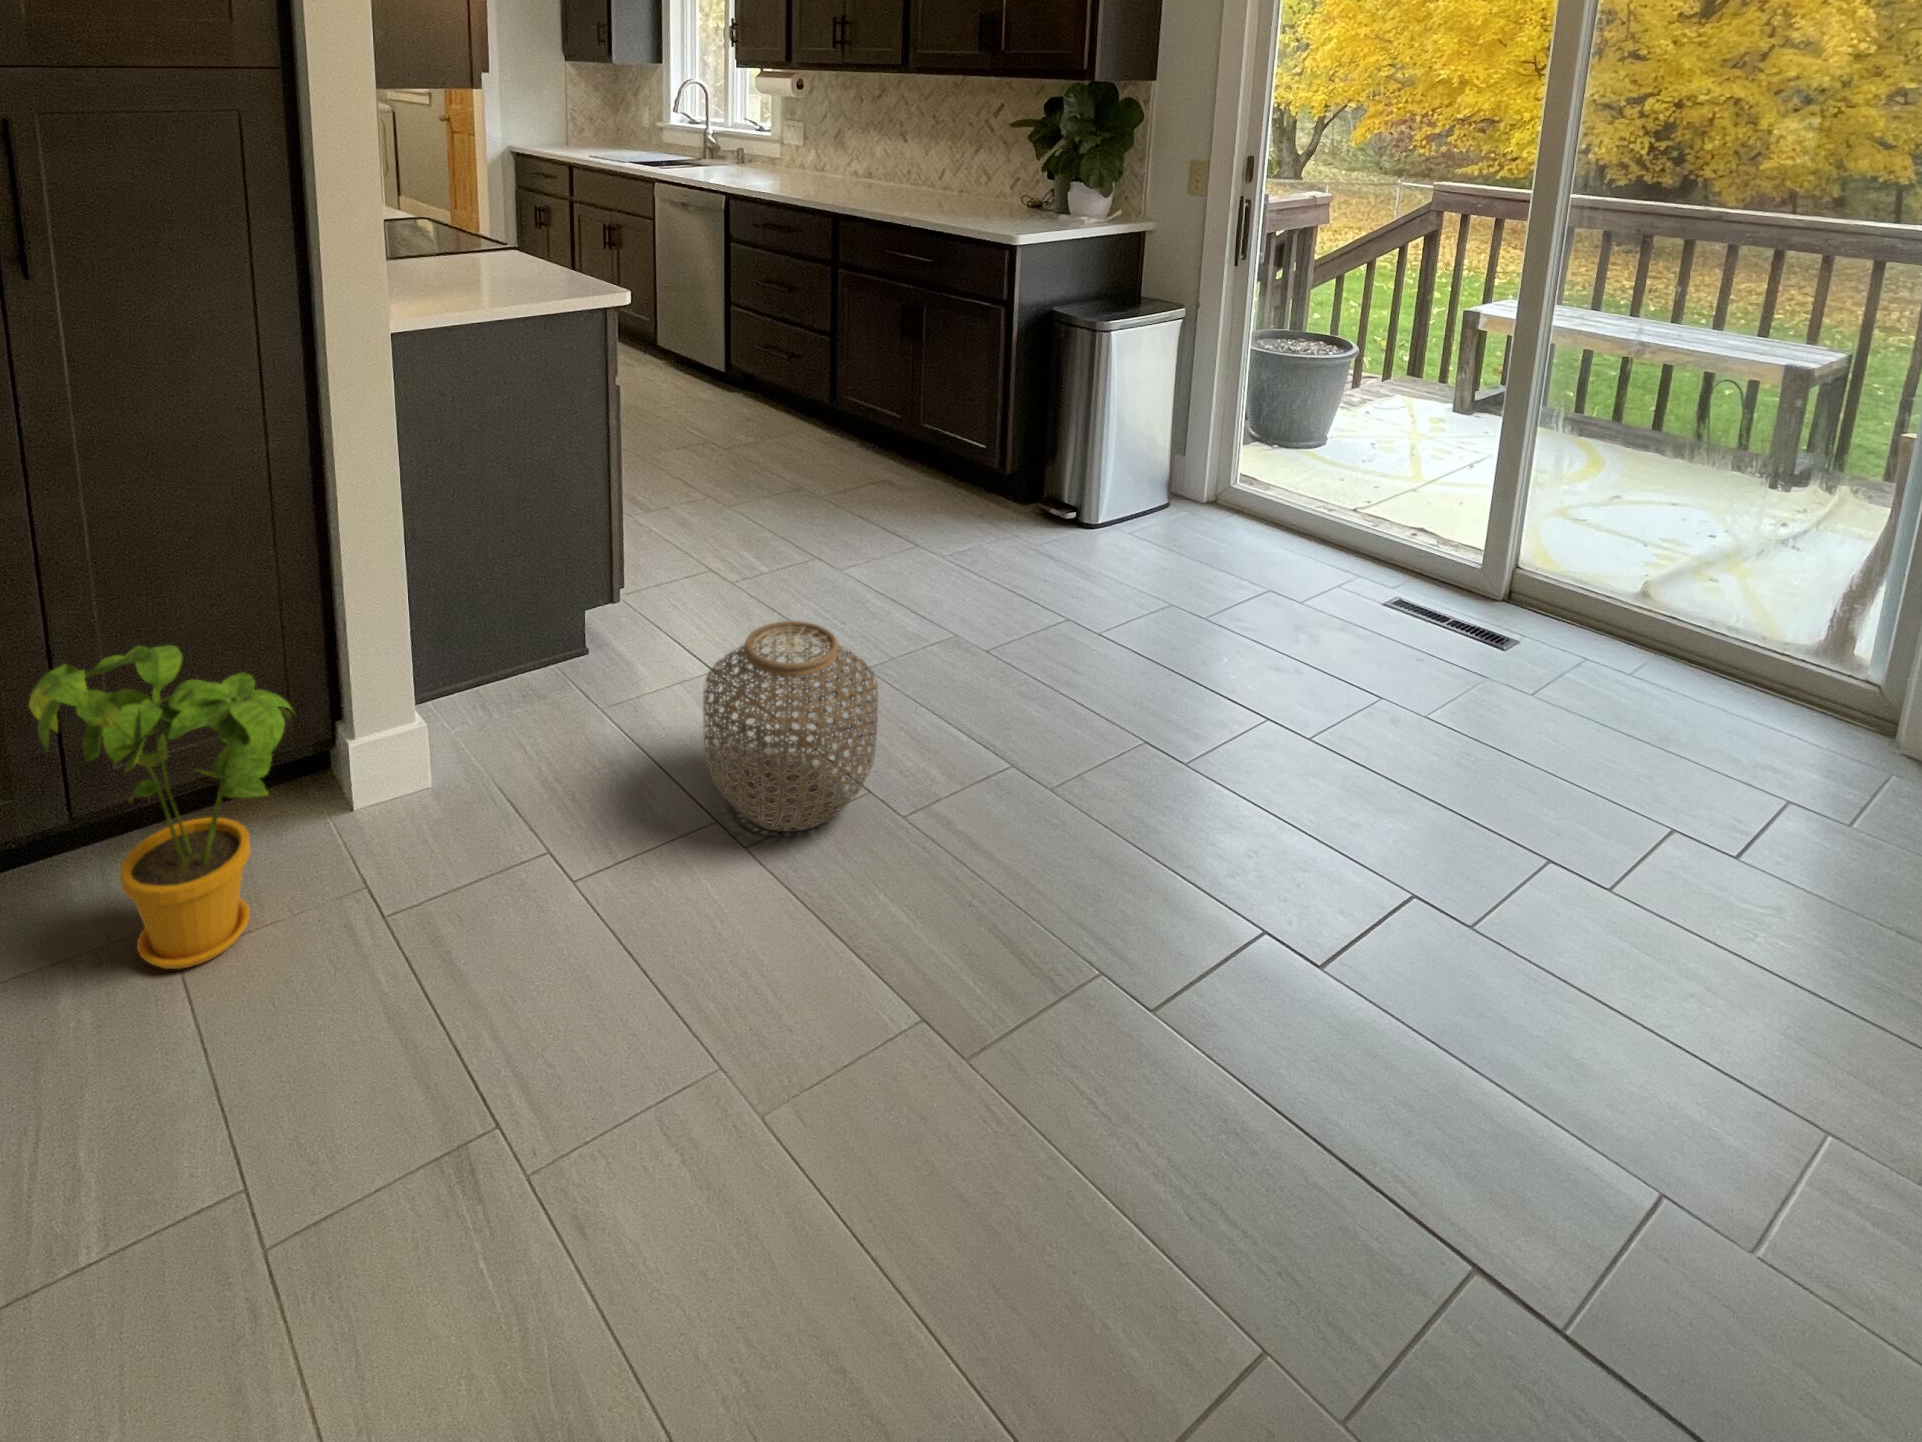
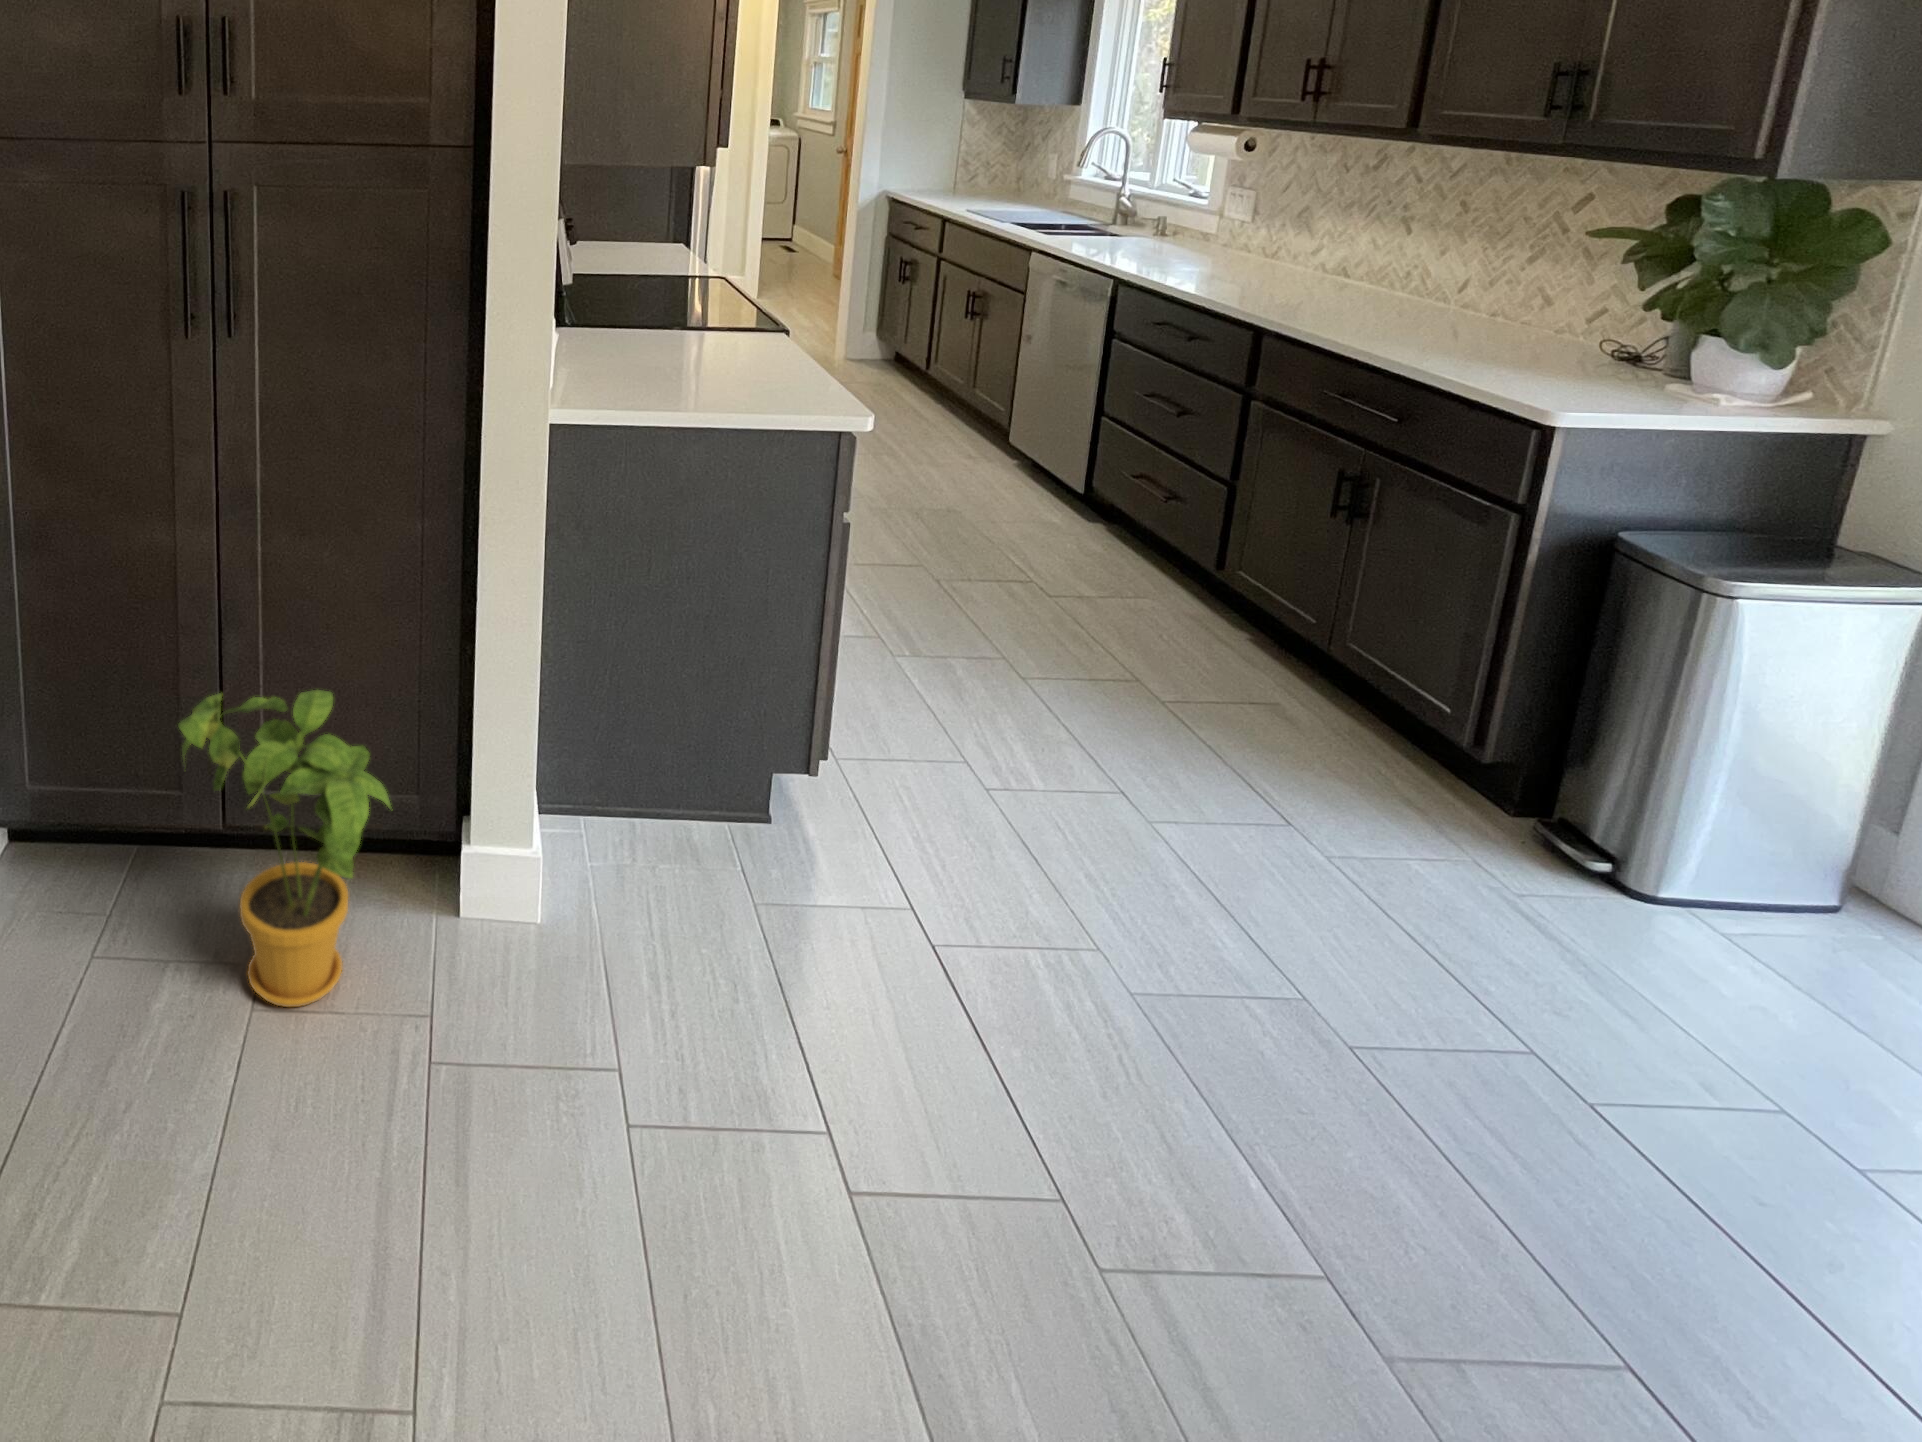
woven basket: present [703,621,878,831] -> none [825,896,1081,1193]

